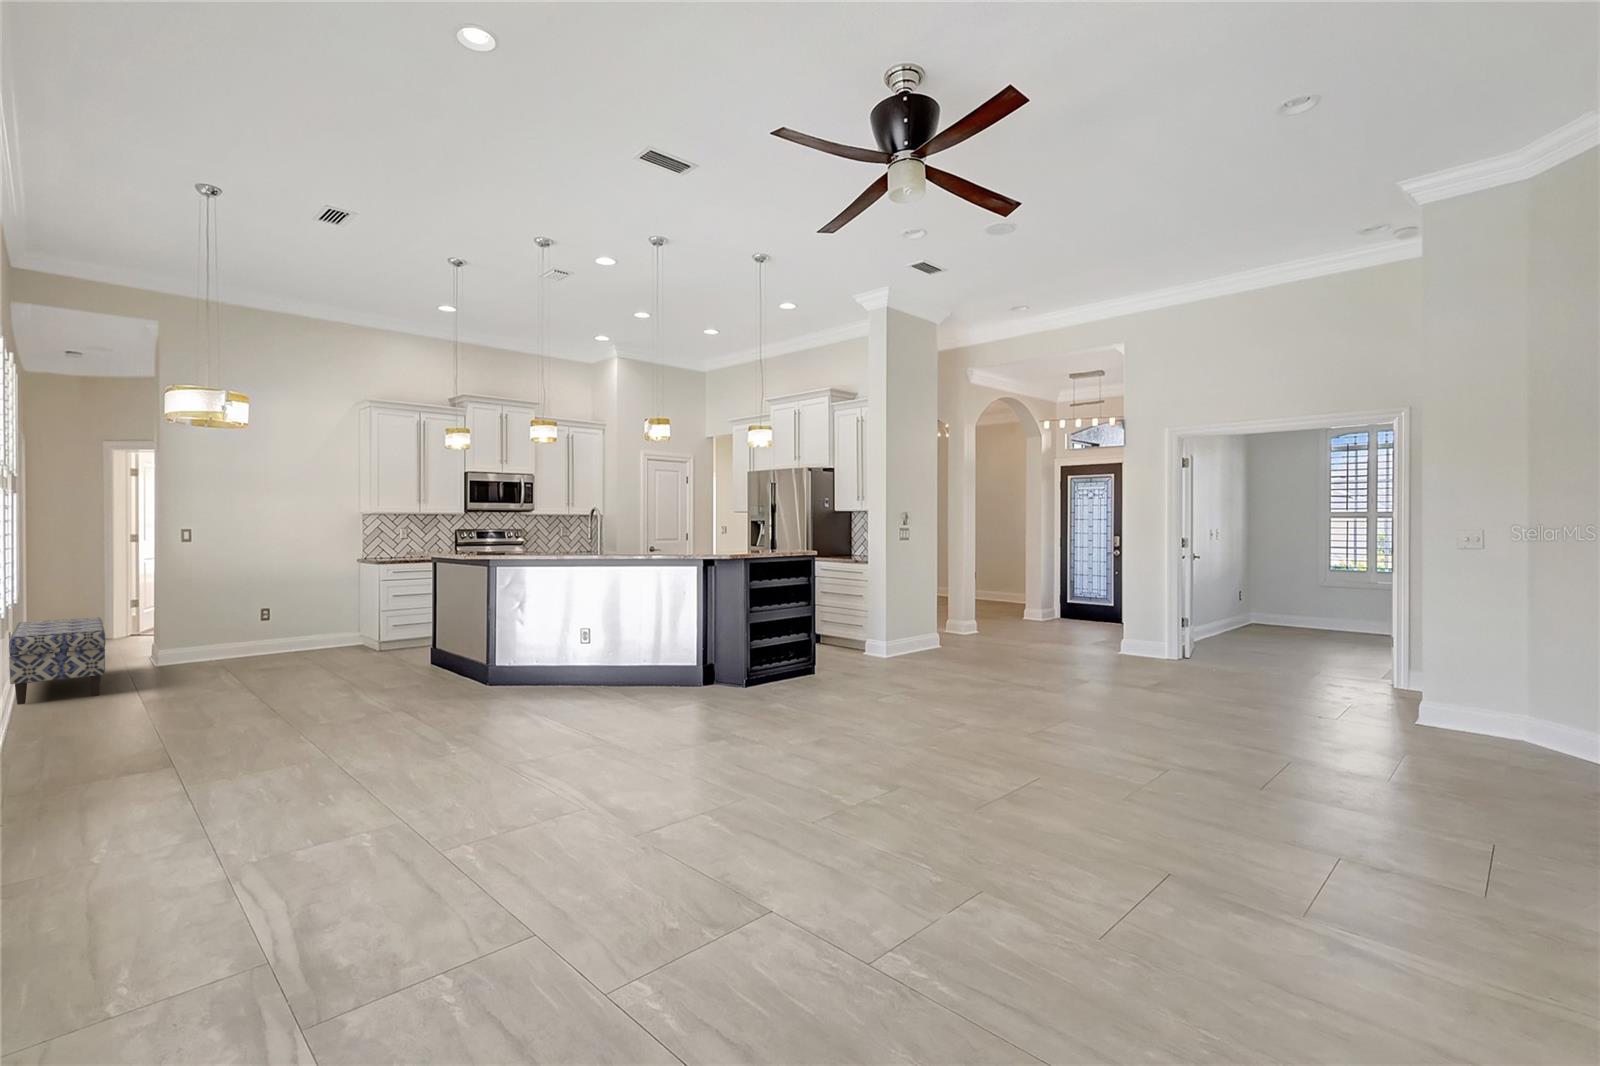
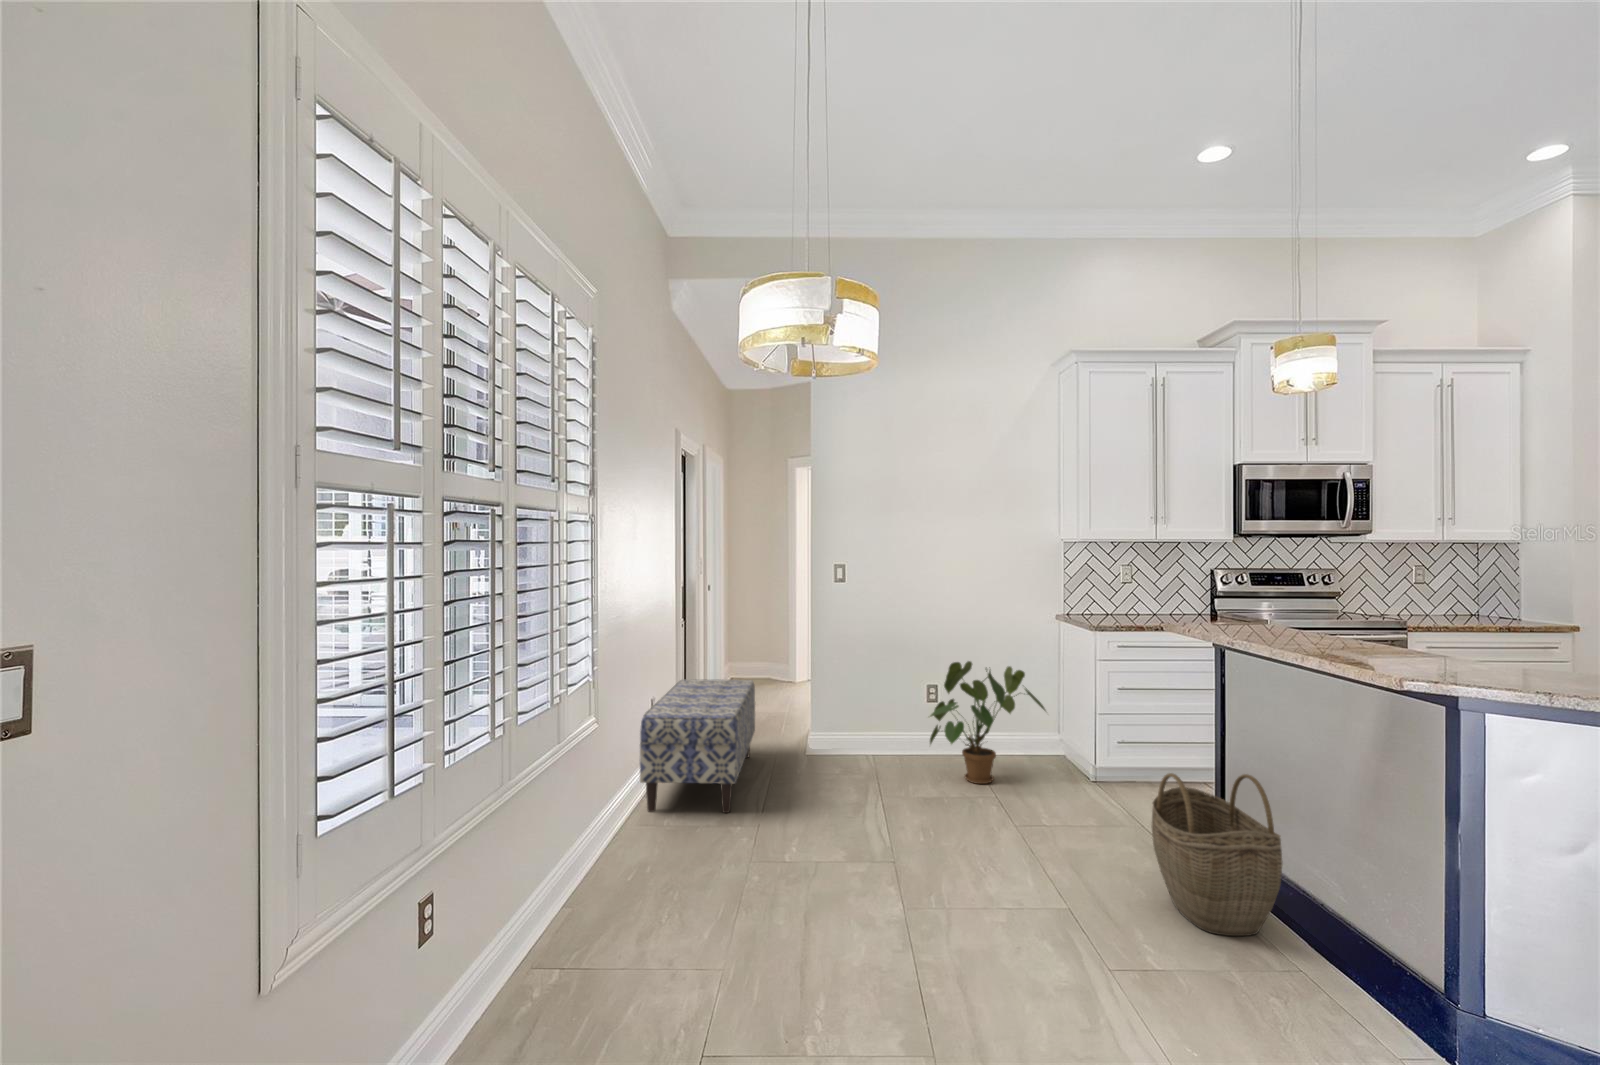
house plant: none [261,591,350,663] -> present [930,661,1046,784]
woven basket: none [389,616,440,682] -> present [1152,773,1282,936]

